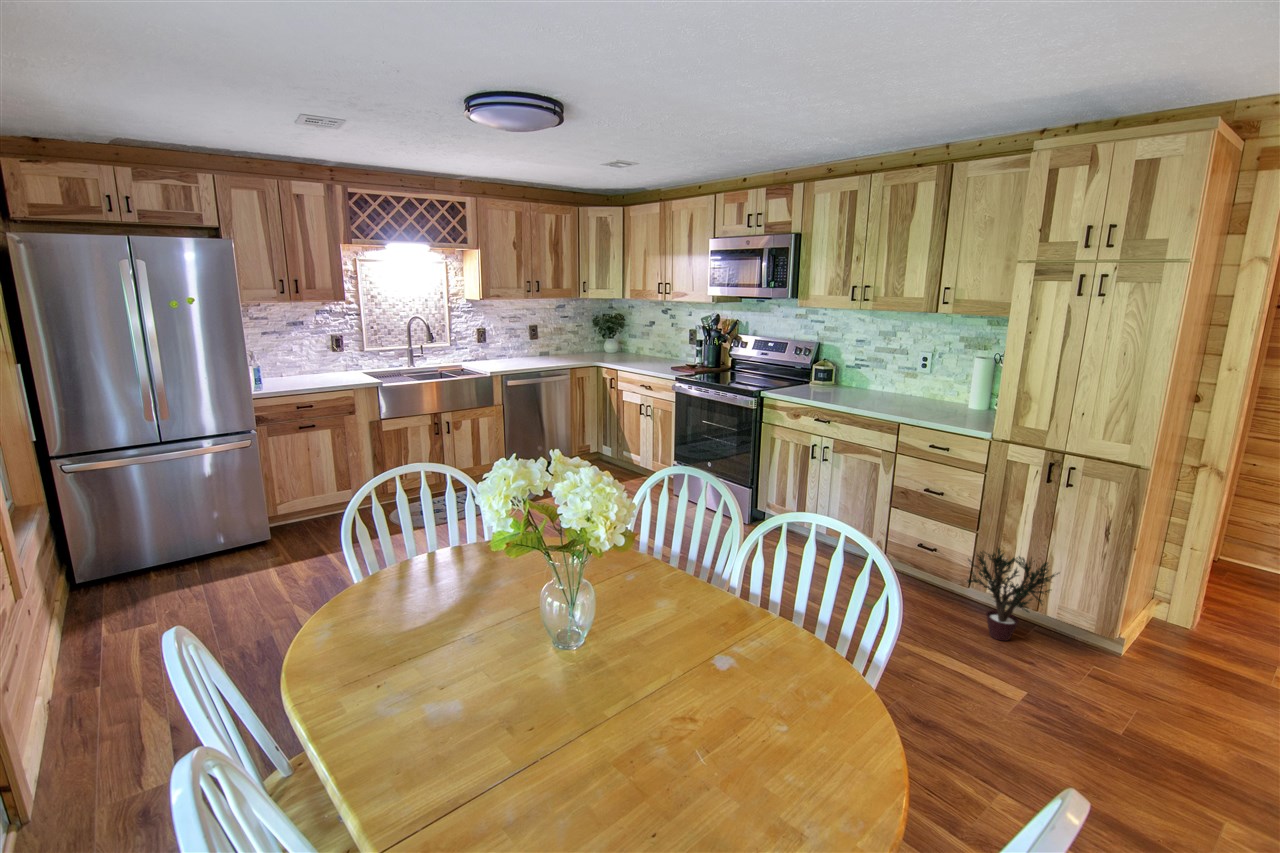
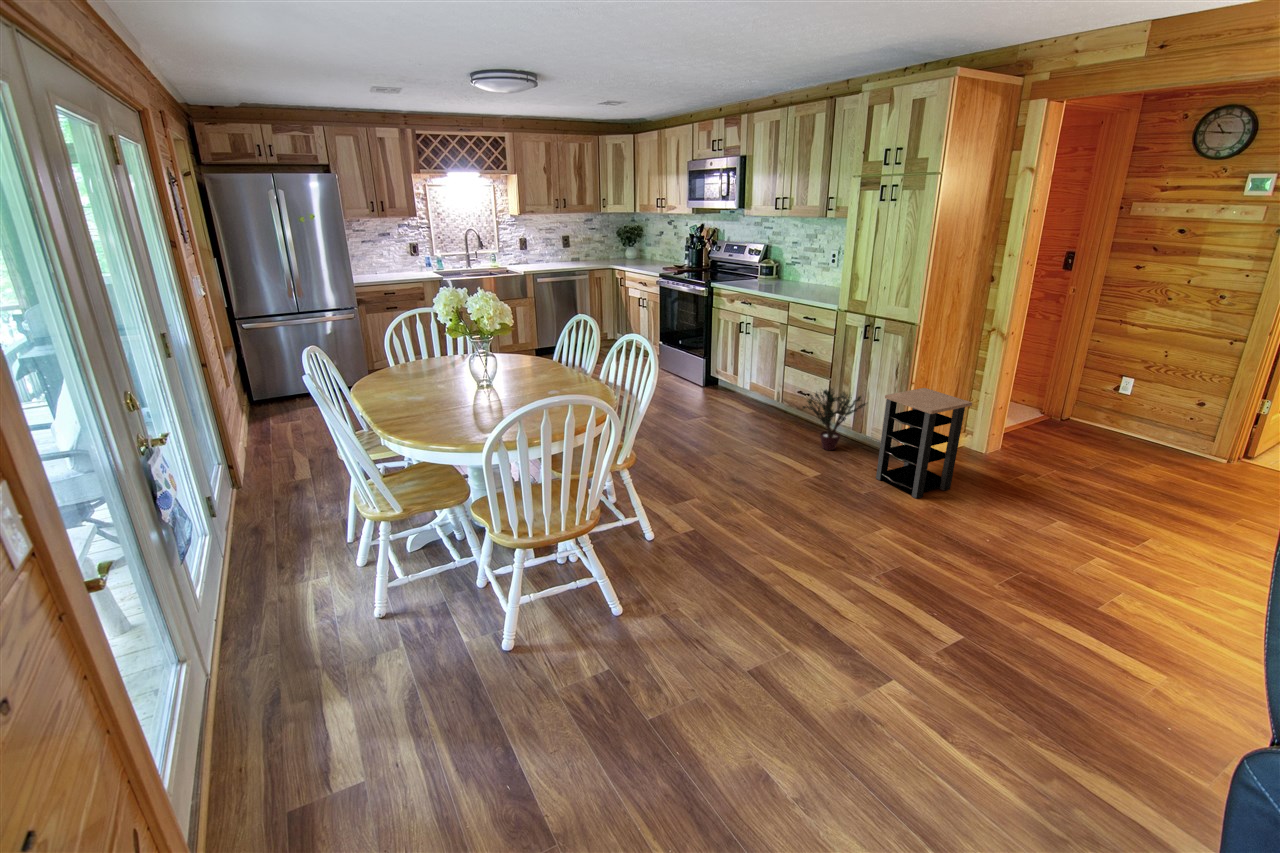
side table: none [1117,558,1273,742] -> present [876,388,972,499]

